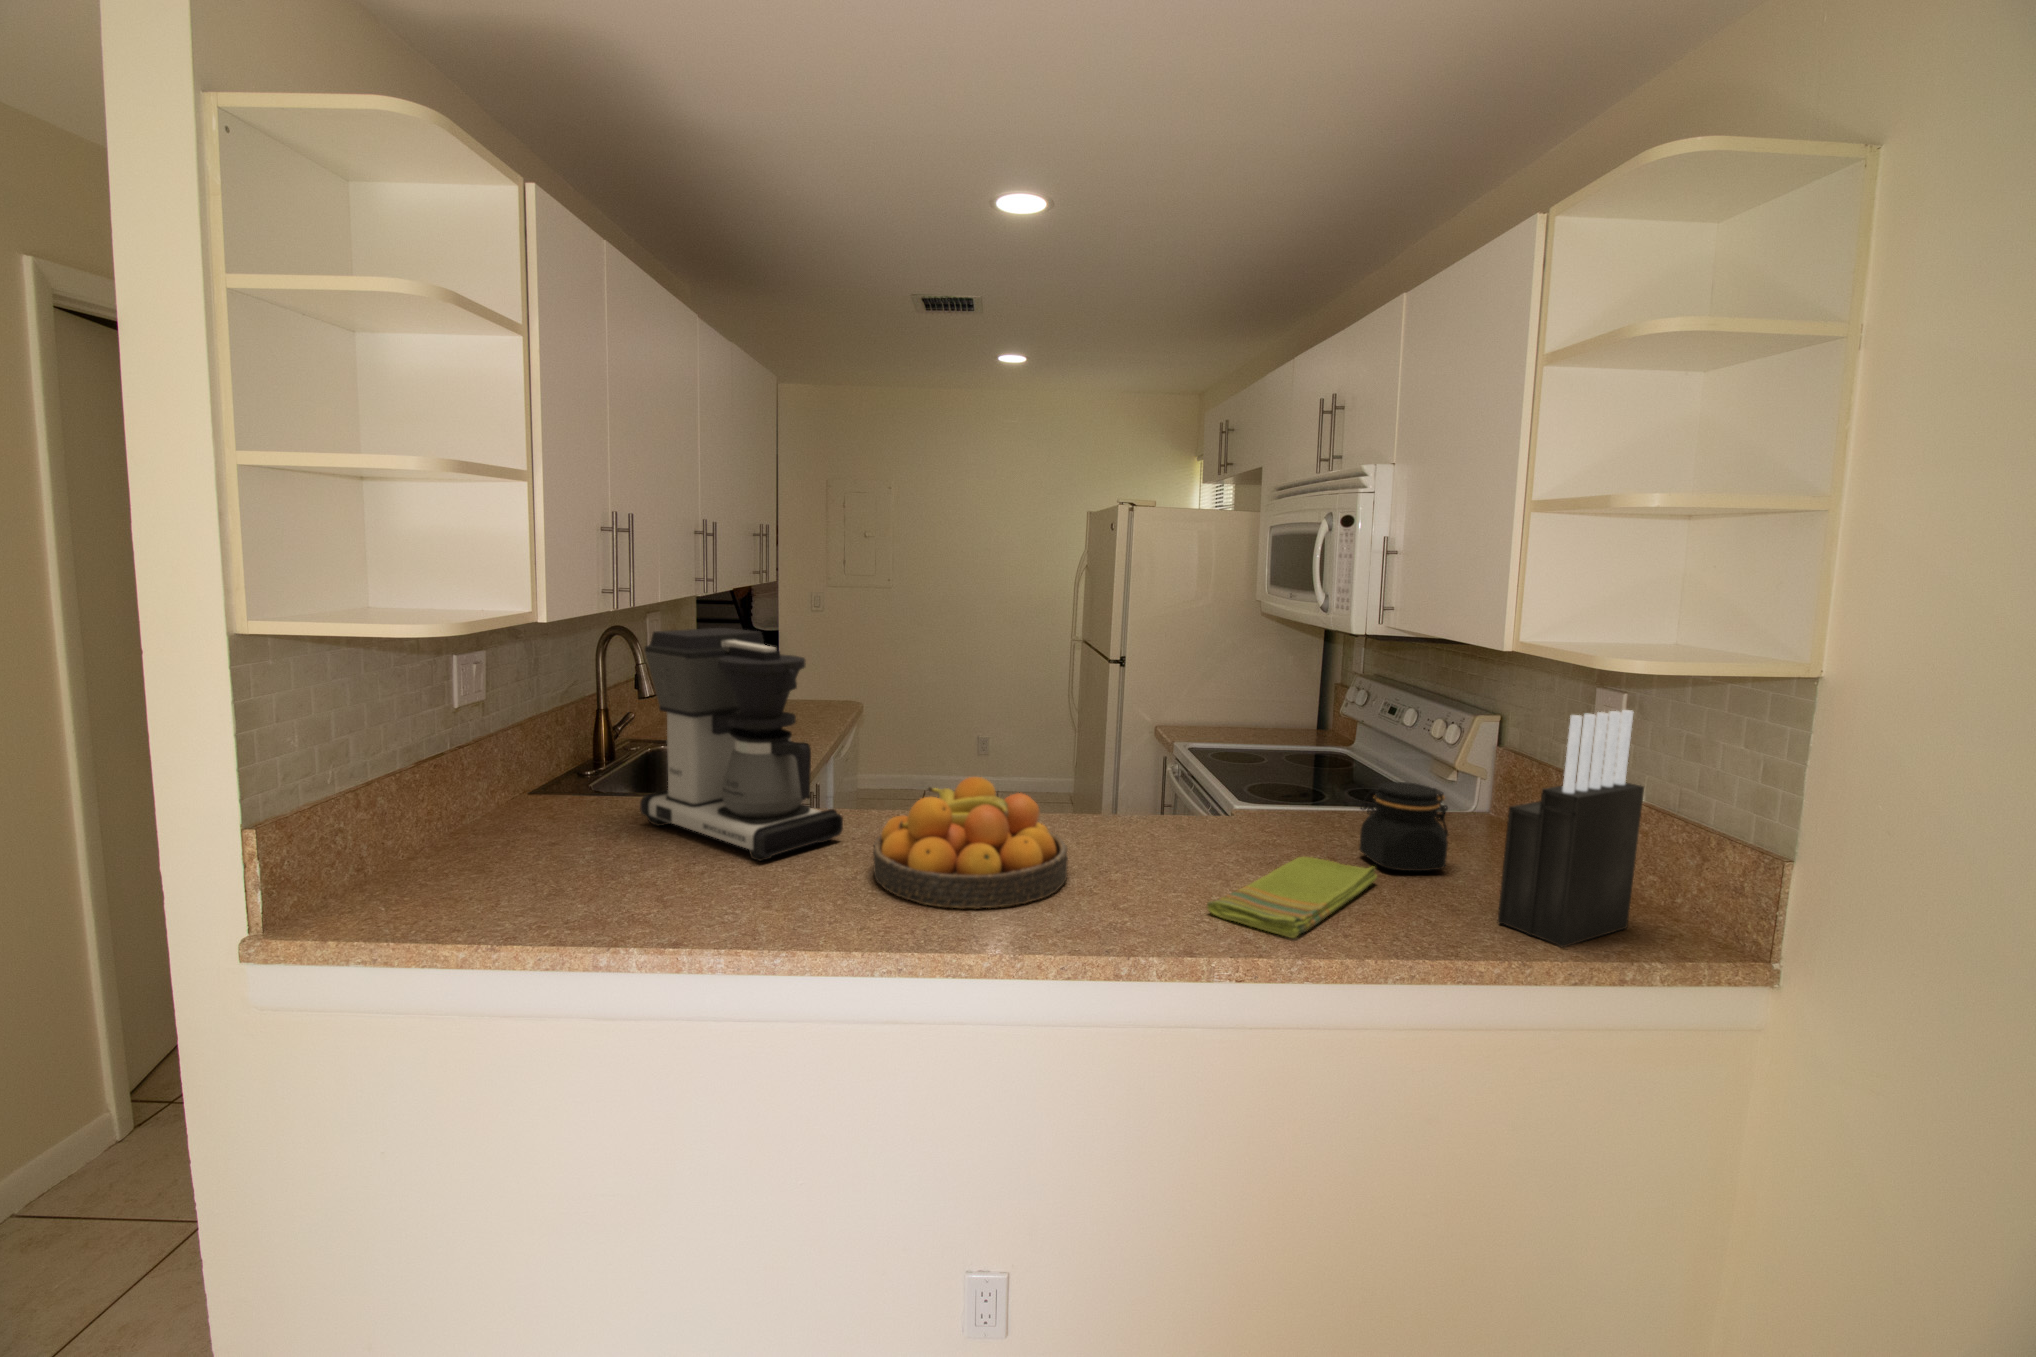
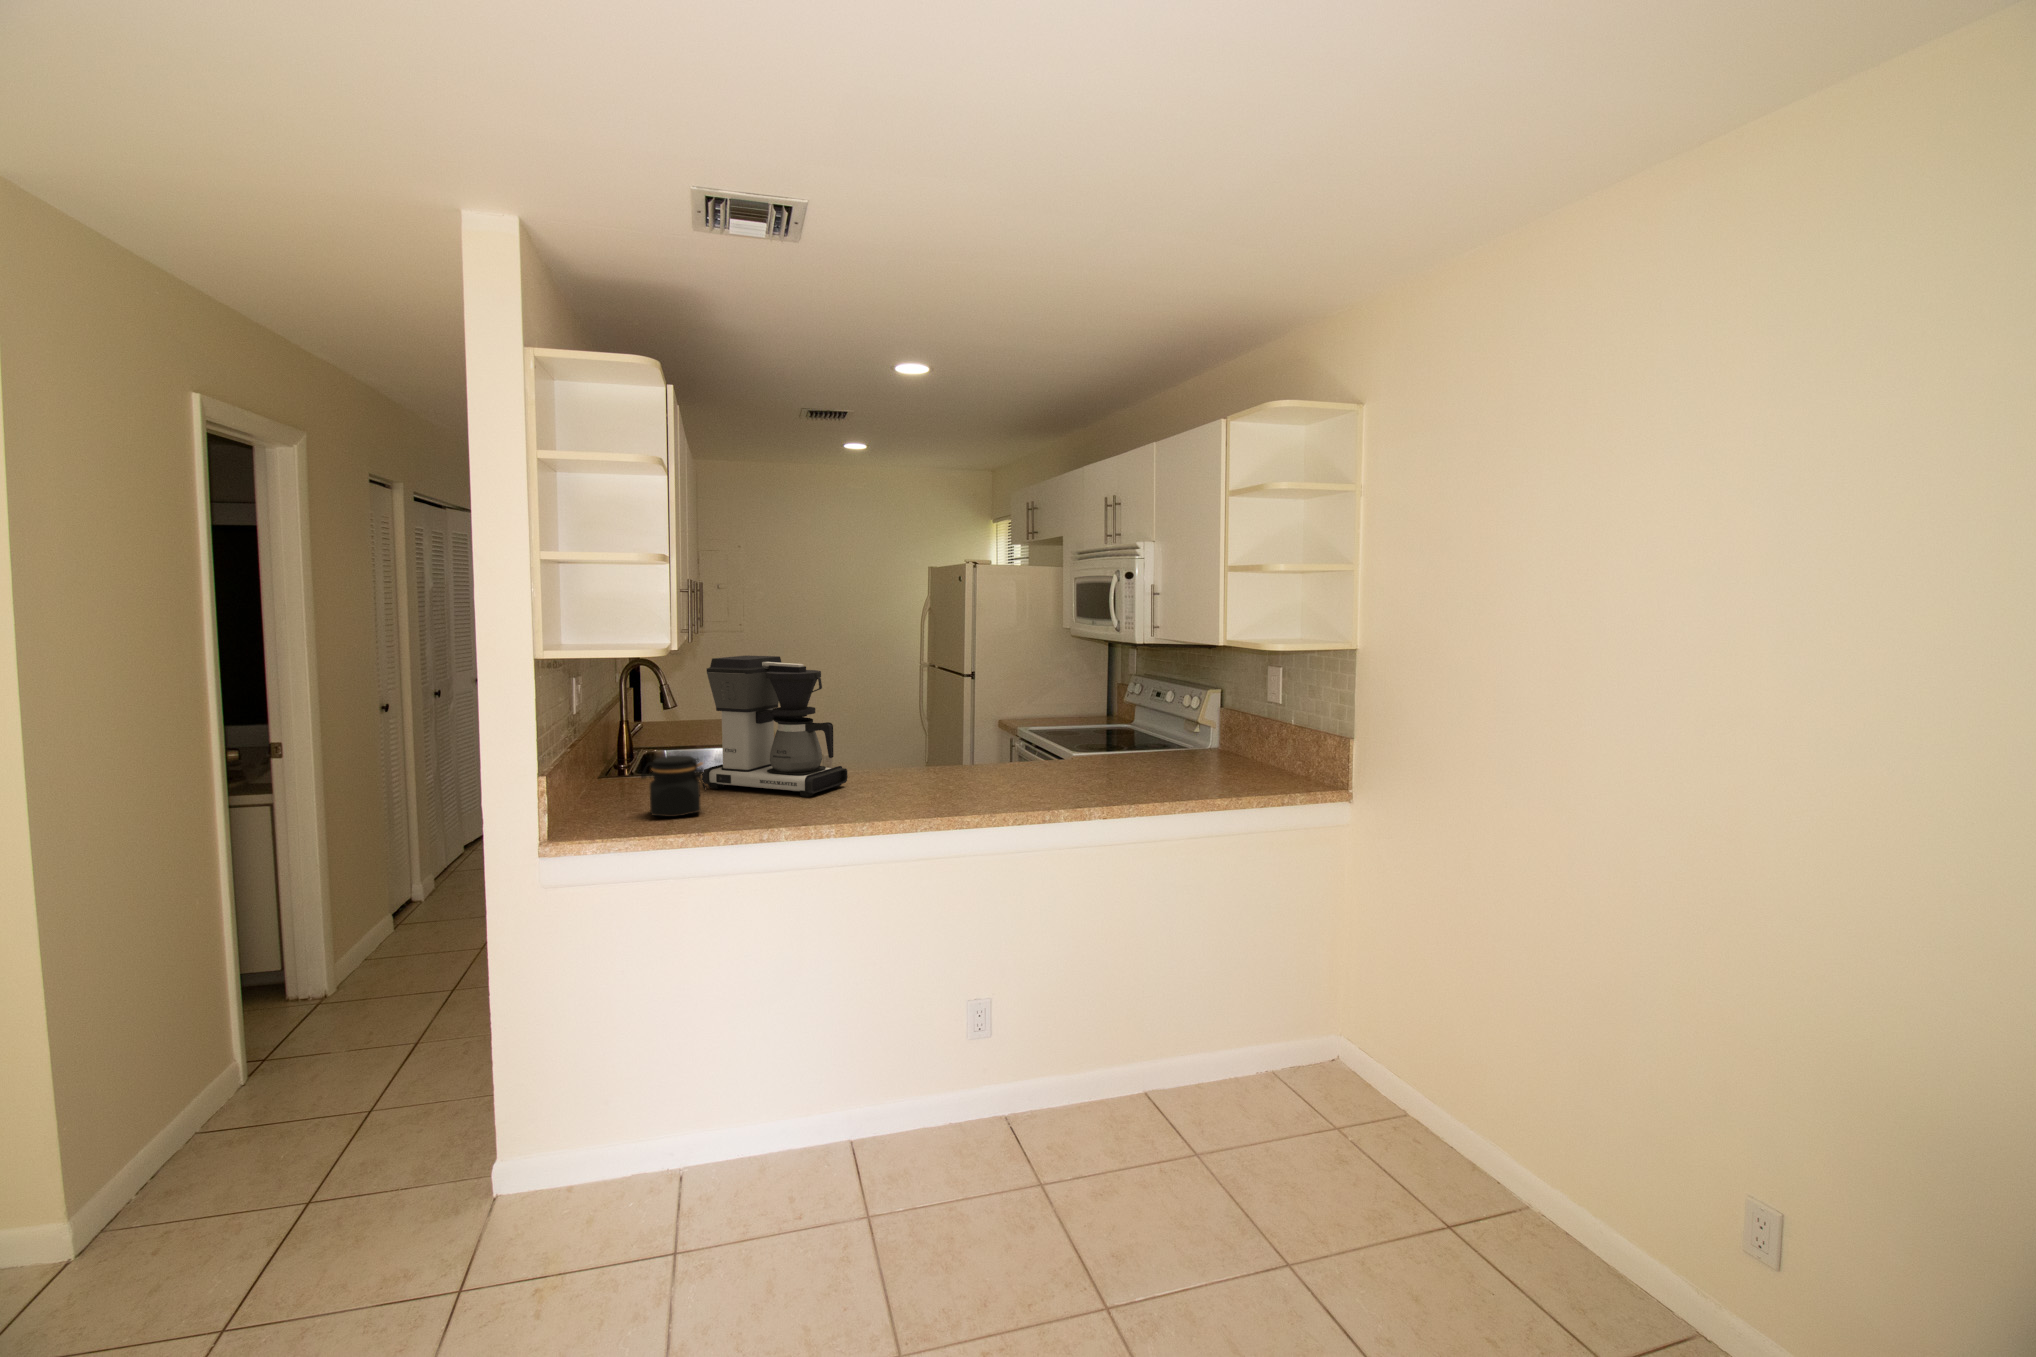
knife block: present [1498,710,1644,947] -> none [1226,671,1288,791]
fruit bowl: present [873,777,1068,909] -> none [883,736,999,804]
jar: present [1359,782,1448,871] -> present [641,756,706,817]
dish towel: present [1207,857,1377,938] -> none [1082,769,1165,798]

